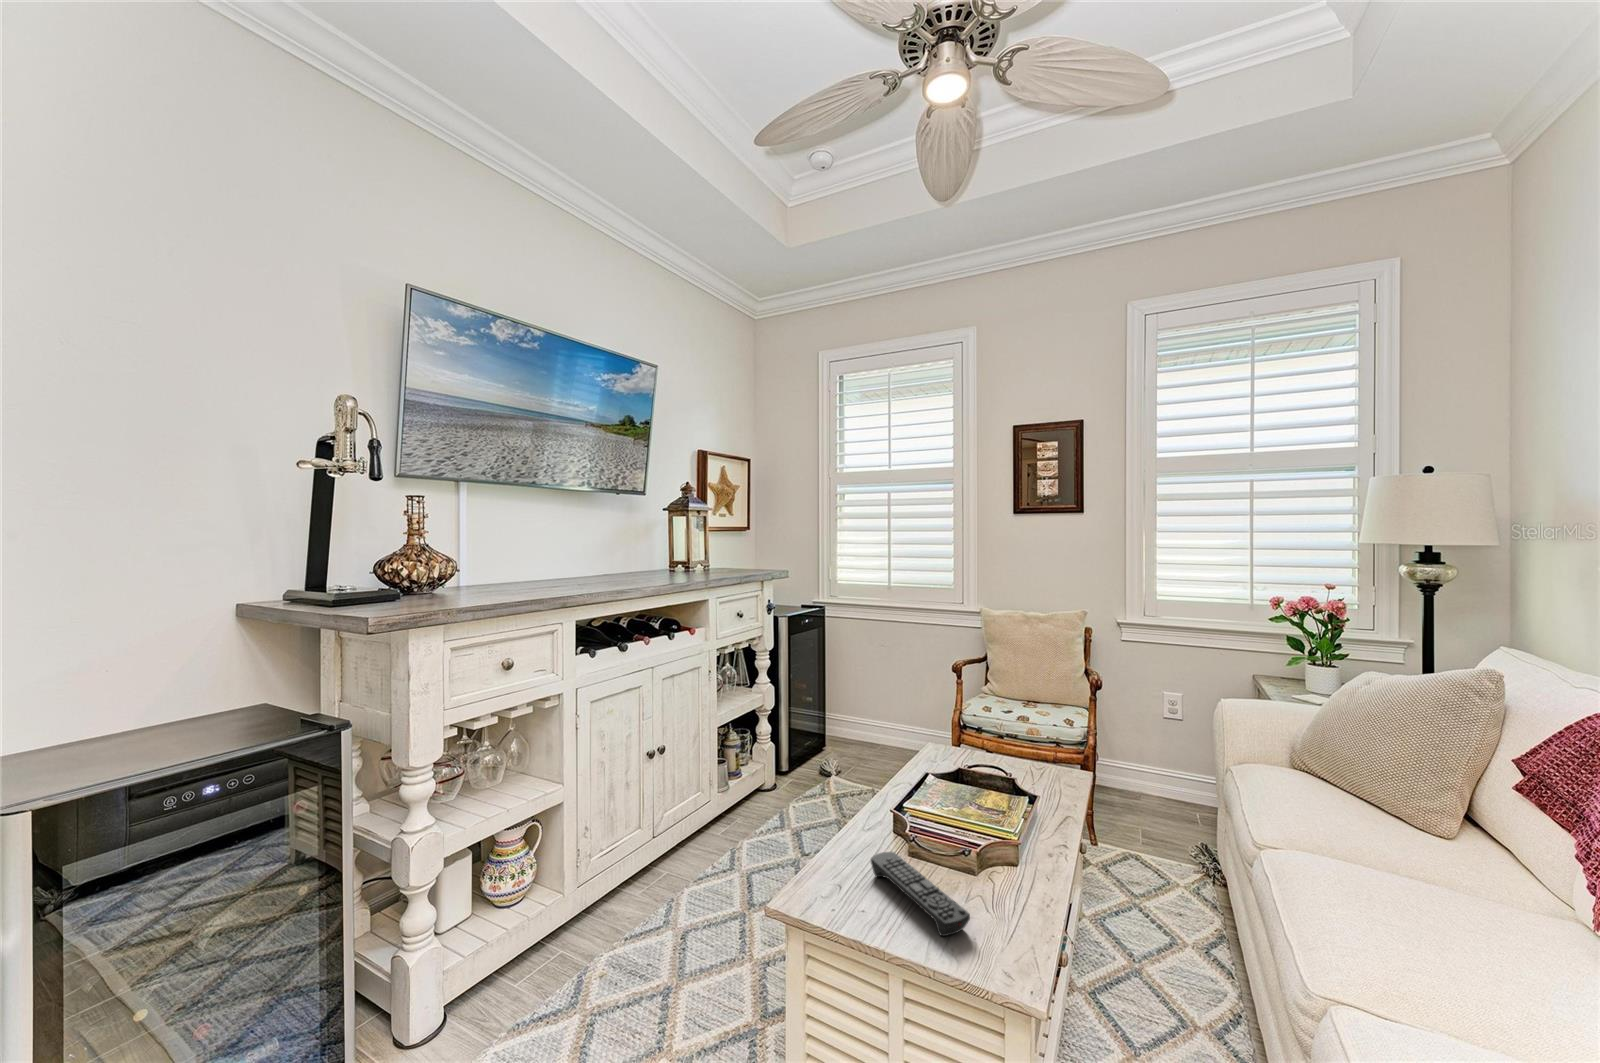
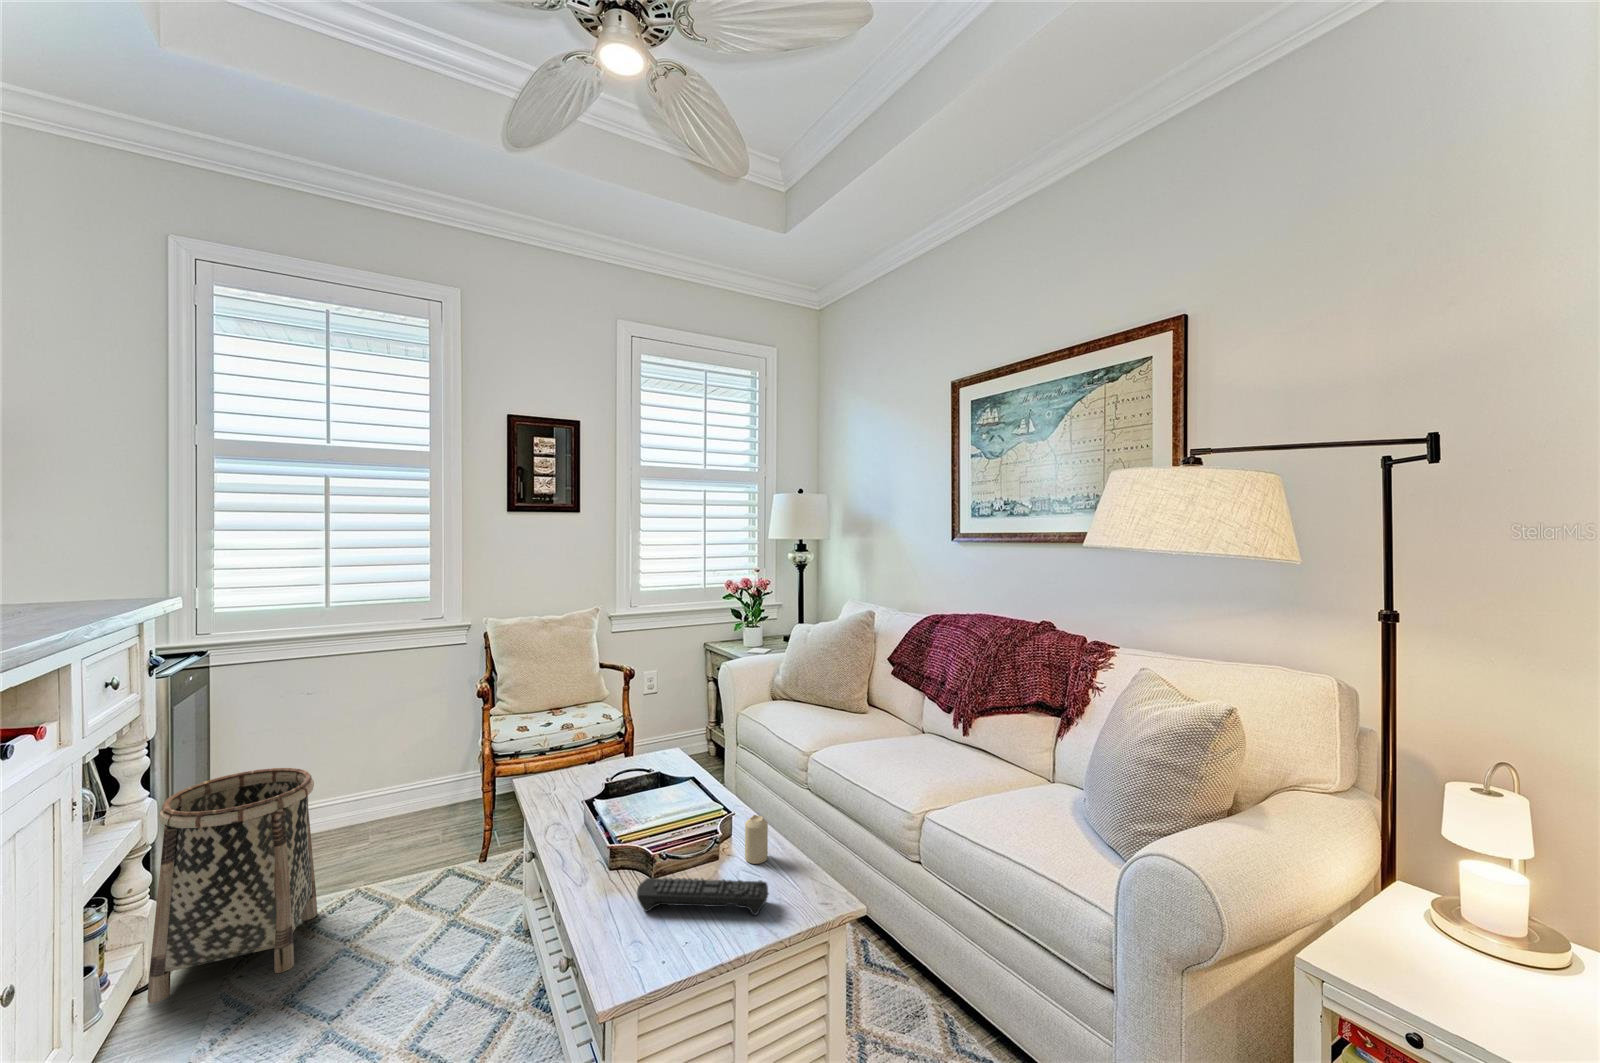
basket: none [758,685,847,819] -> present [147,768,317,1003]
candle: none [1003,850,1030,905] -> present [745,815,768,864]

